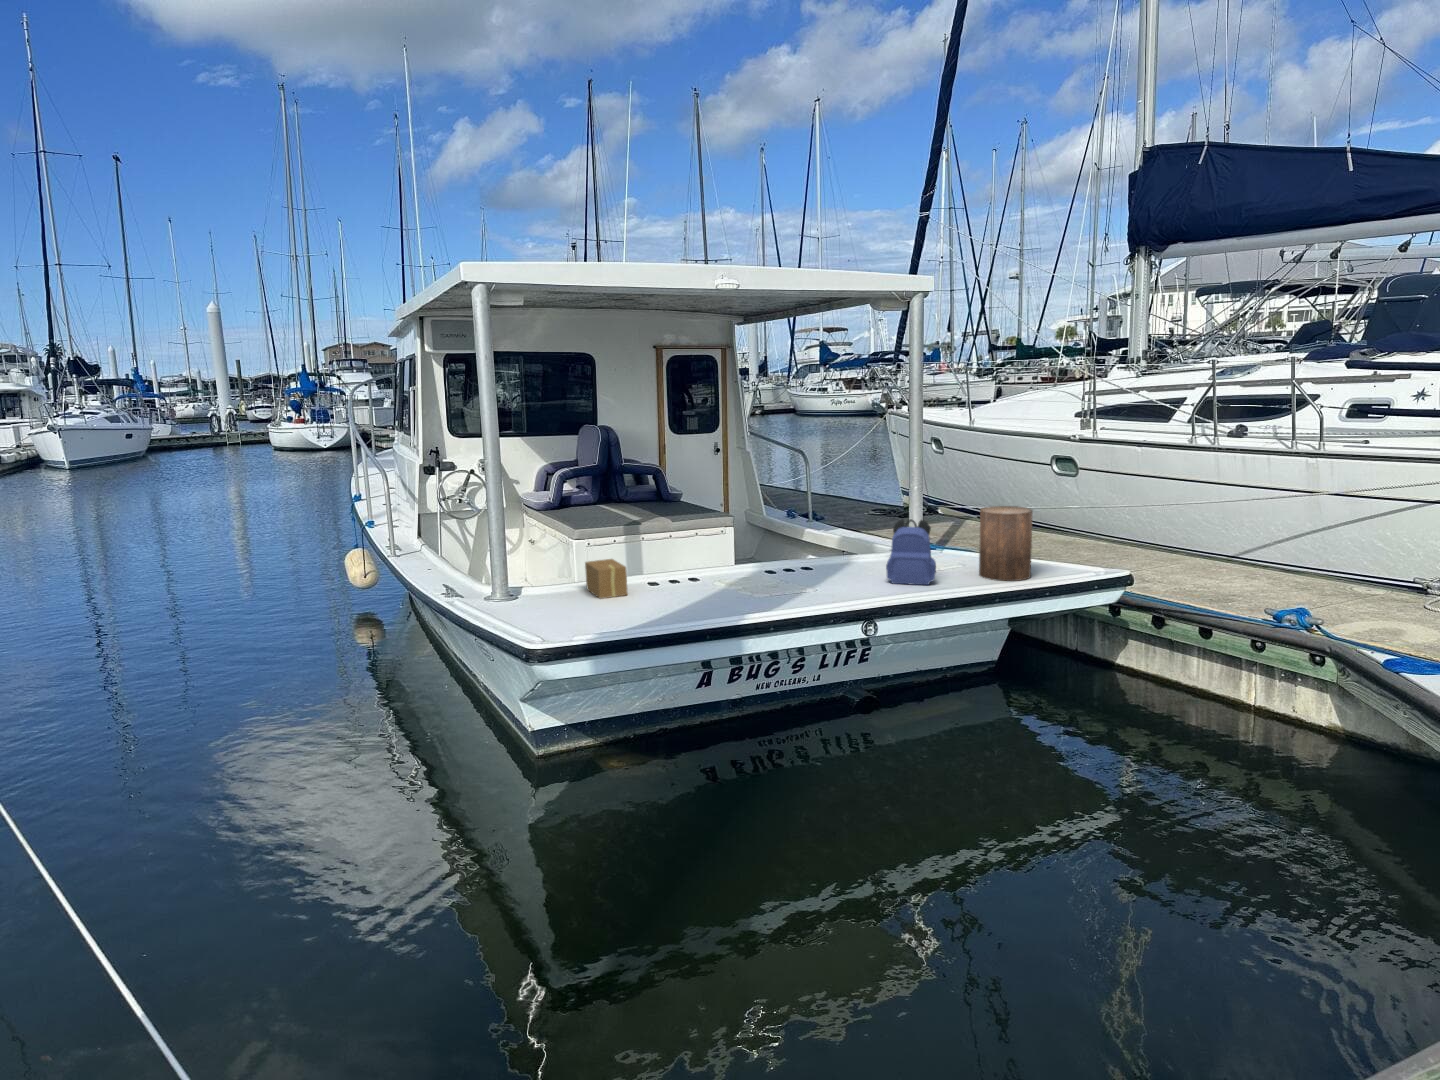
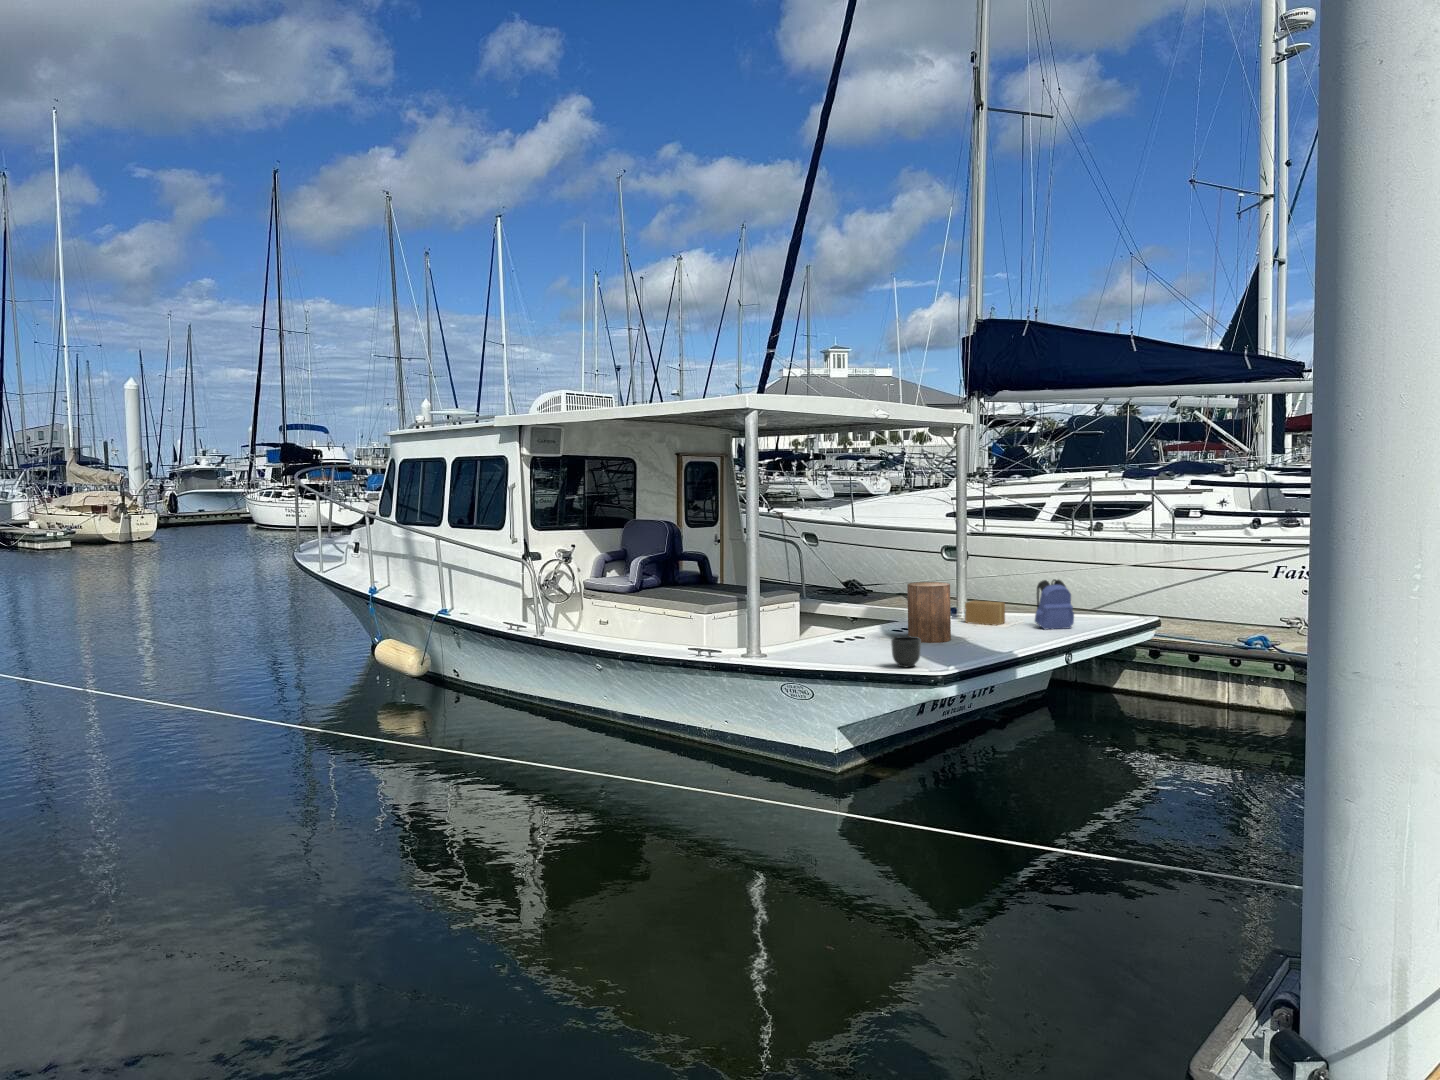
stool: present [979,506,1033,581] -> present [907,582,951,643]
cardboard box: present [585,559,628,599] -> present [965,601,1005,625]
planter: none [545,587,580,626] -> present [891,636,921,668]

